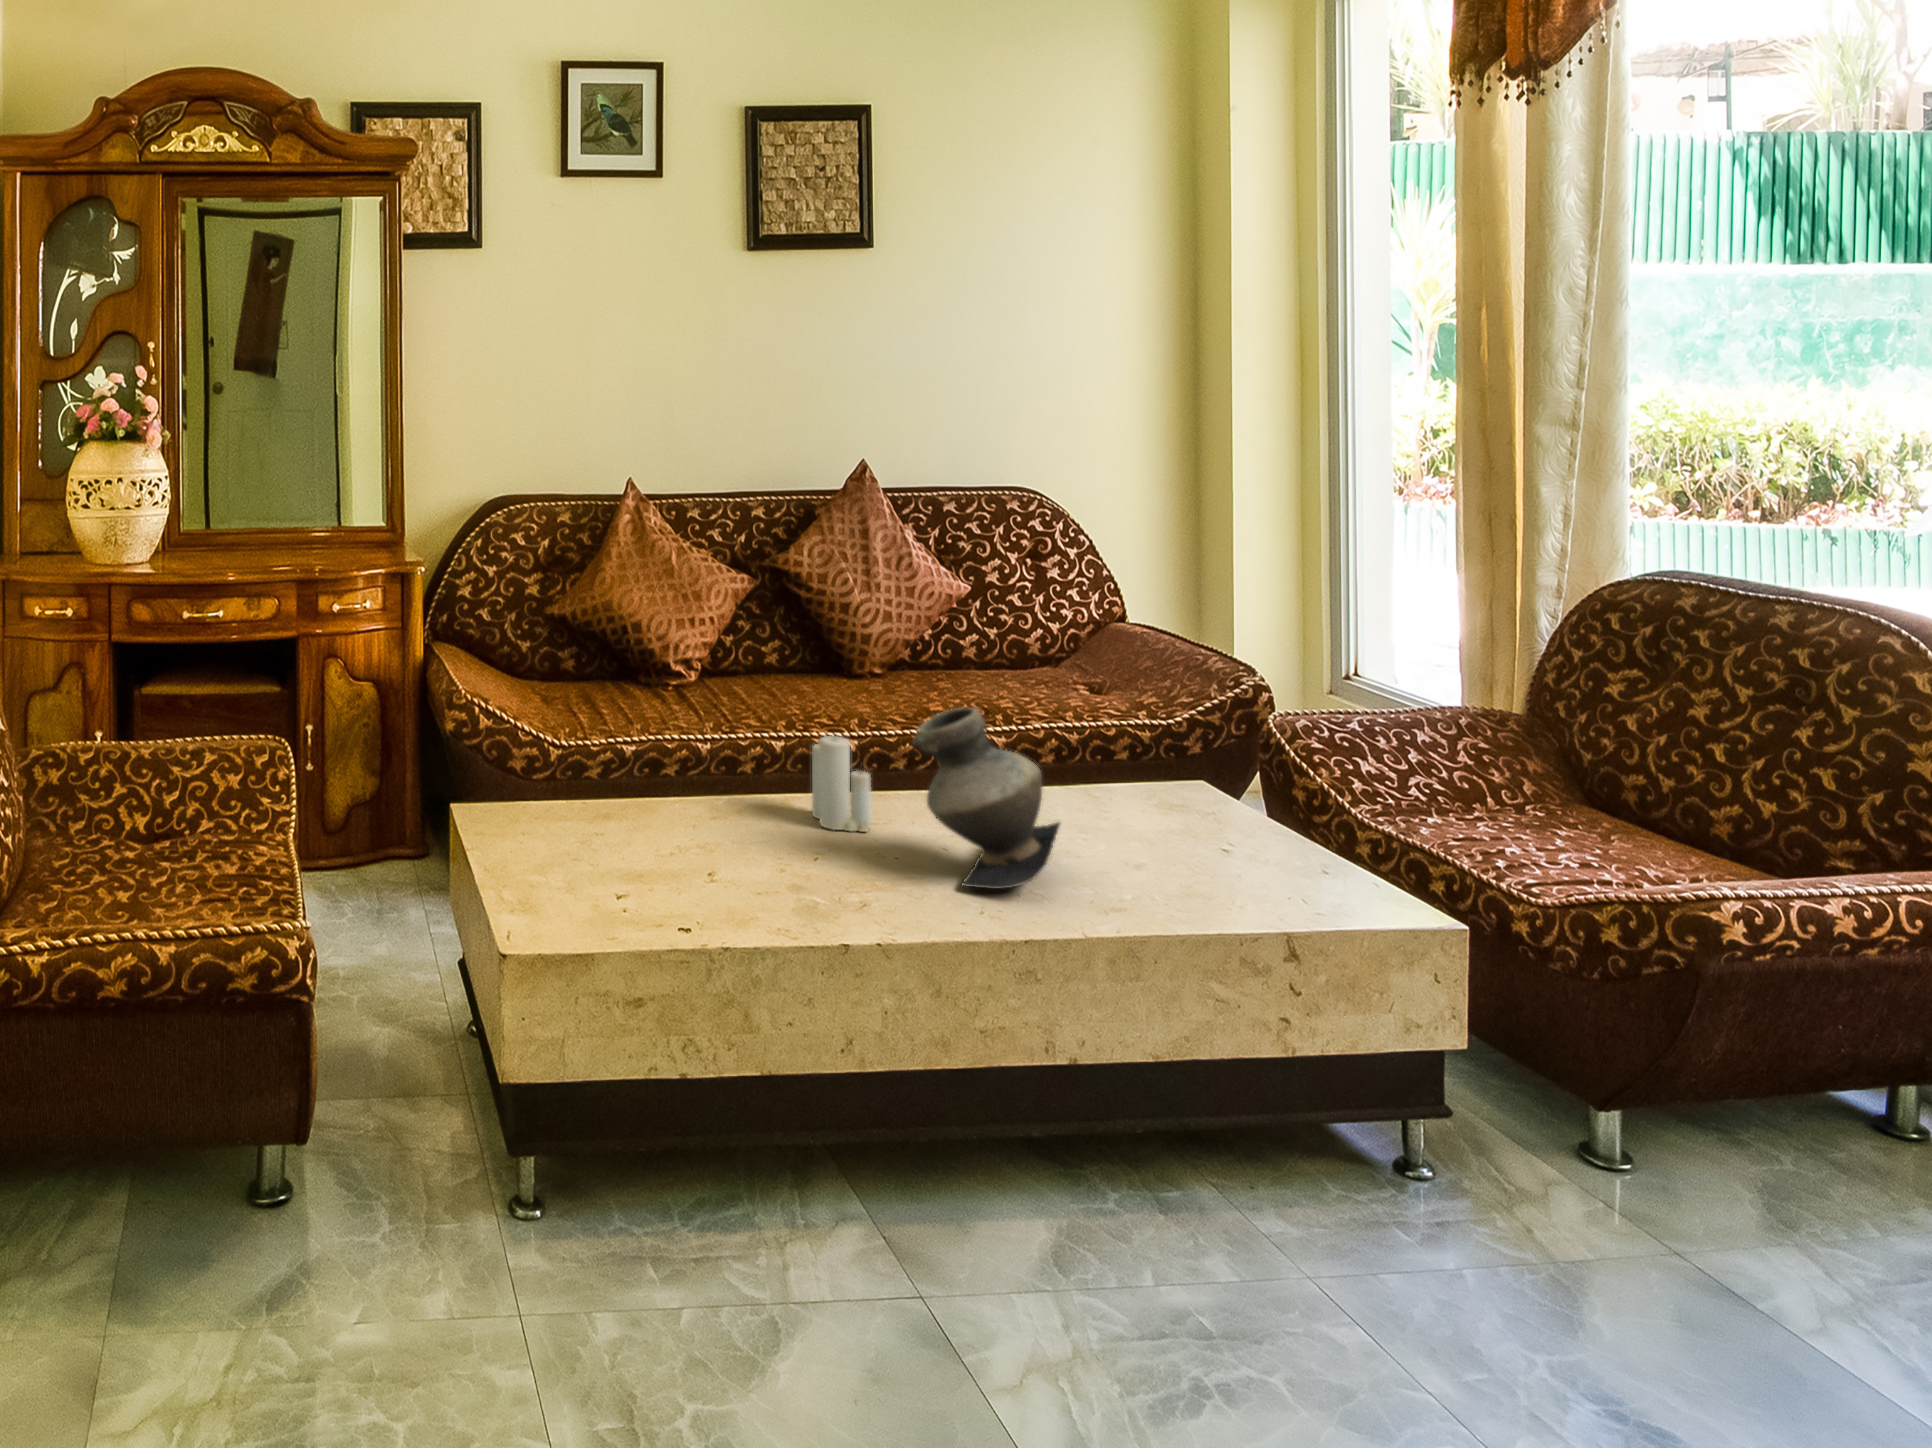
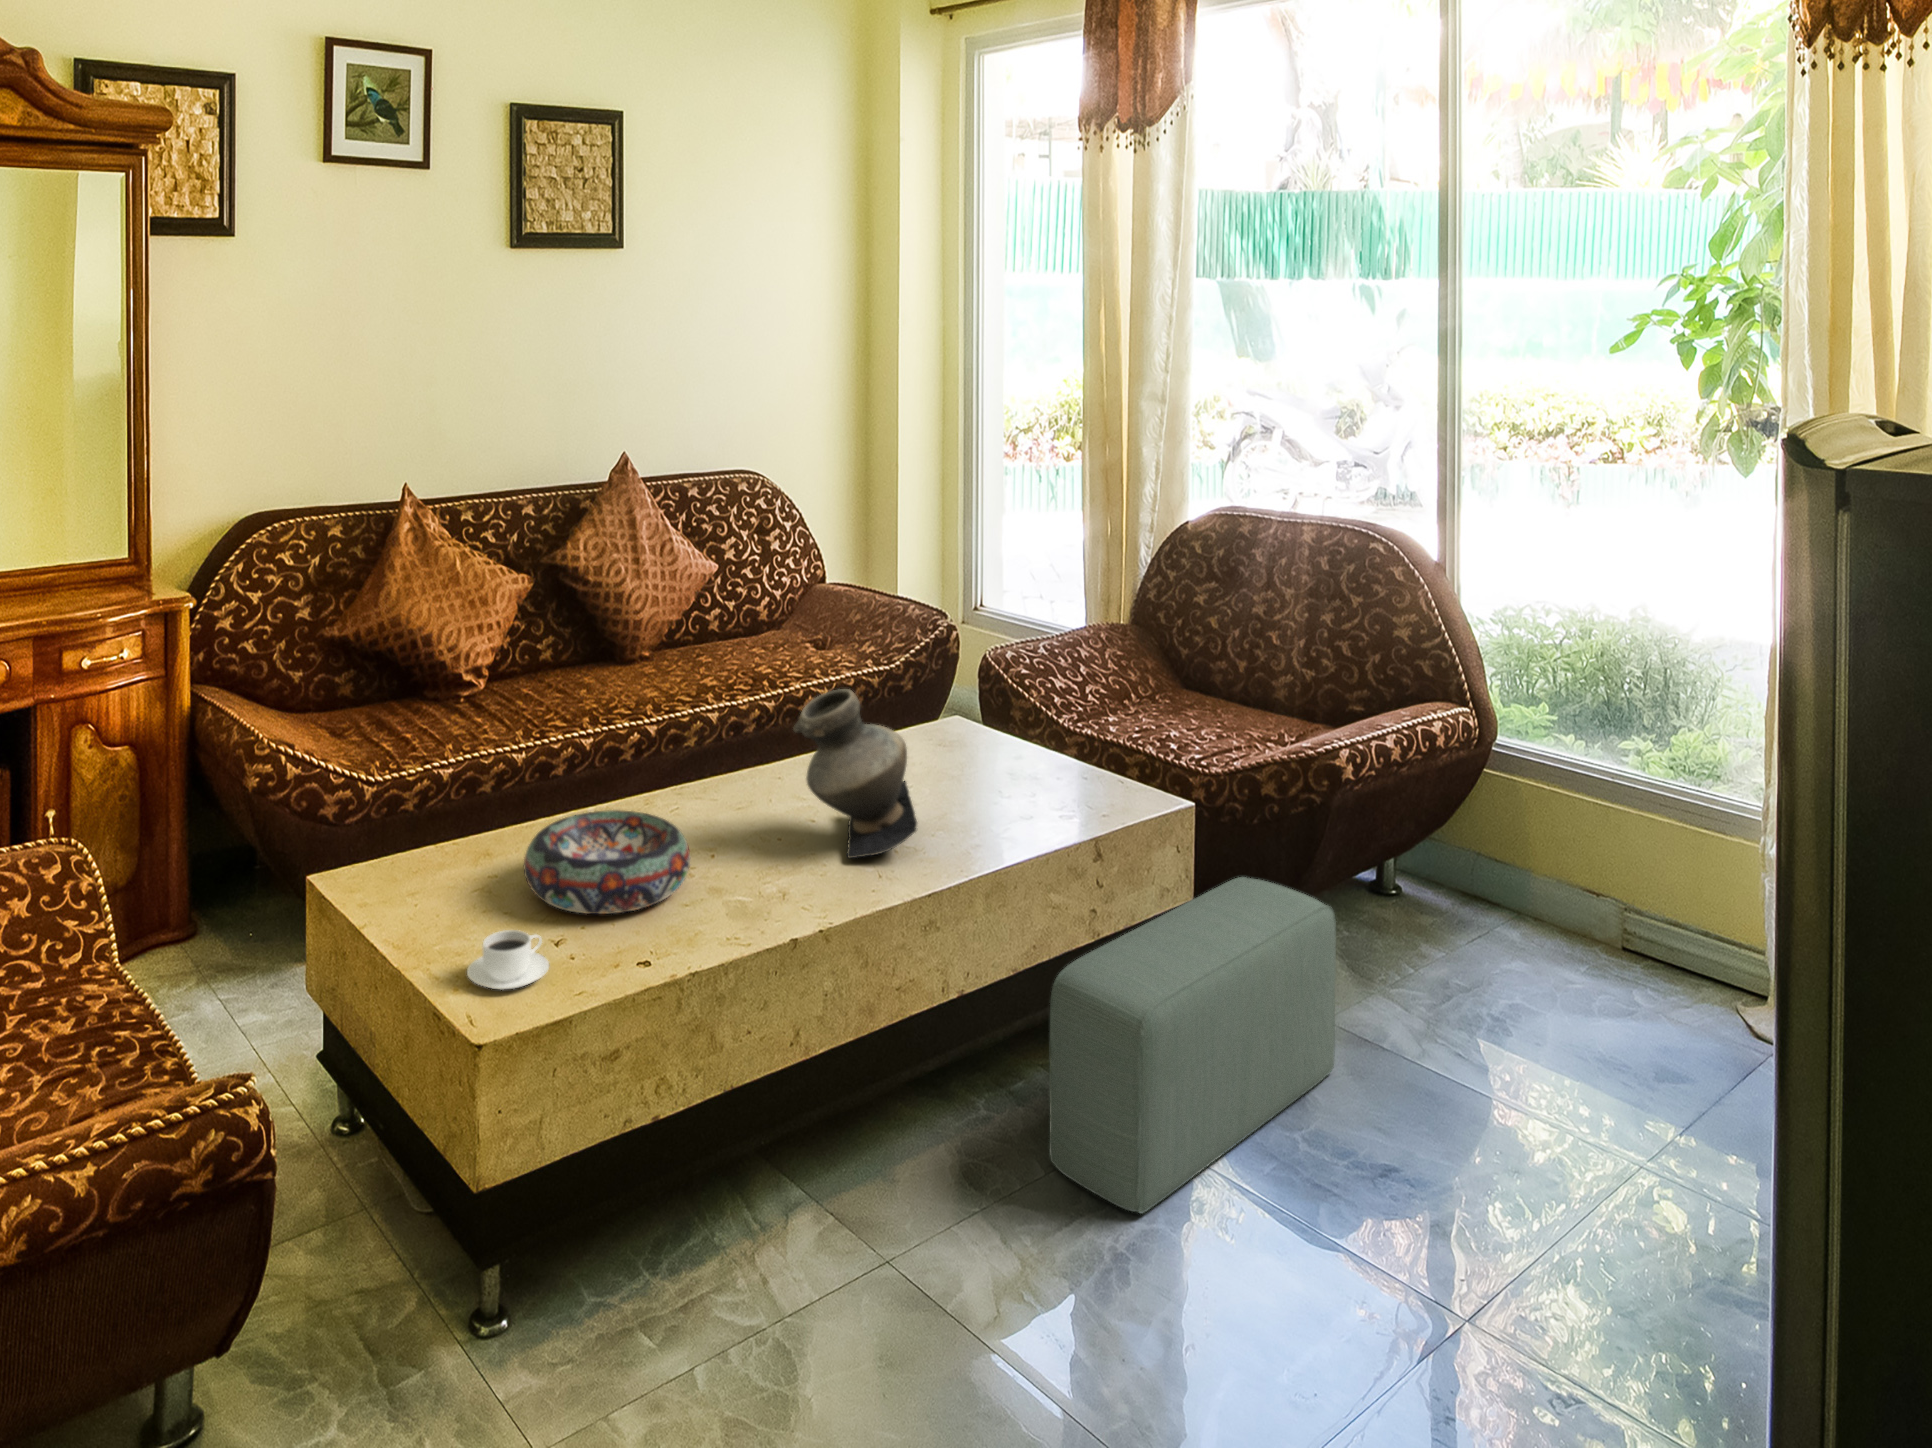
candle: present [812,736,871,832] -> none [678,727,737,825]
decorative bowl: none [619,789,783,884] -> present [524,810,690,914]
coffee cup: none [530,869,605,920] -> present [467,930,549,990]
pouf: none [1170,1023,1667,1361] -> present [1049,877,1336,1213]

